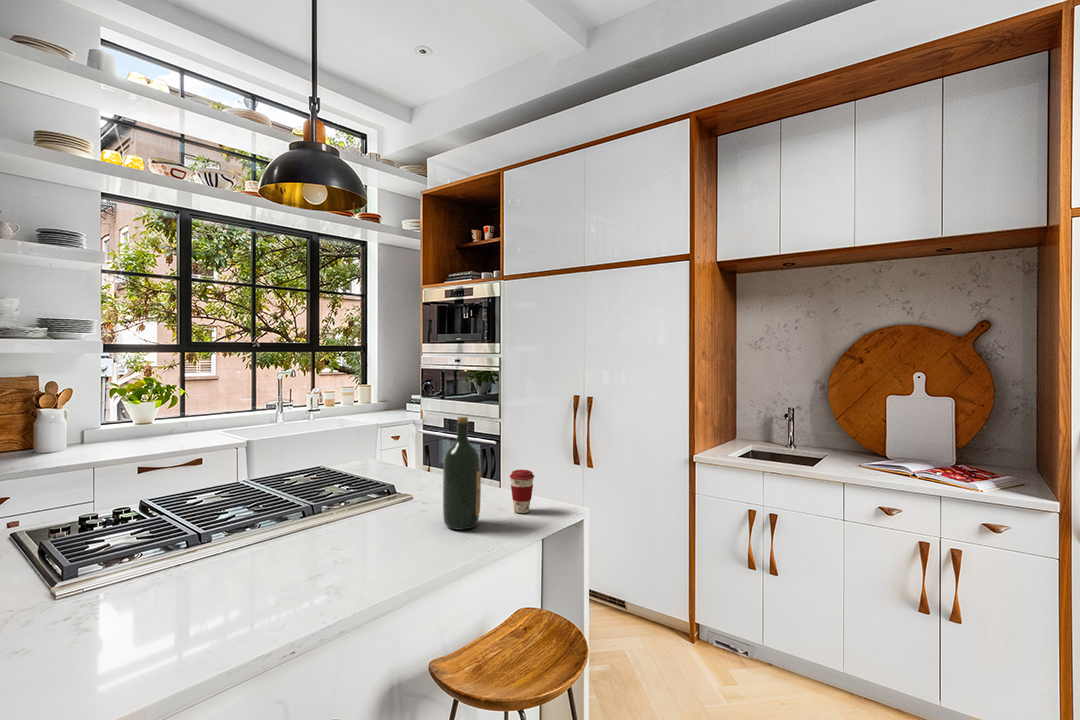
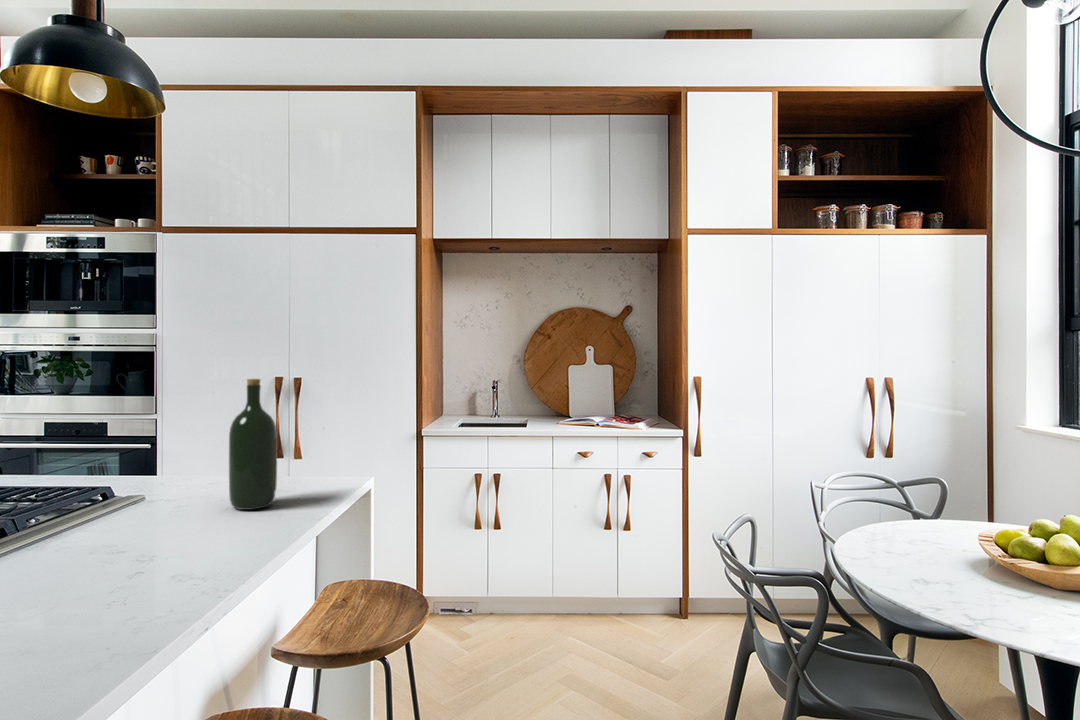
coffee cup: present [510,470,534,513] -> none [290,441,320,488]

